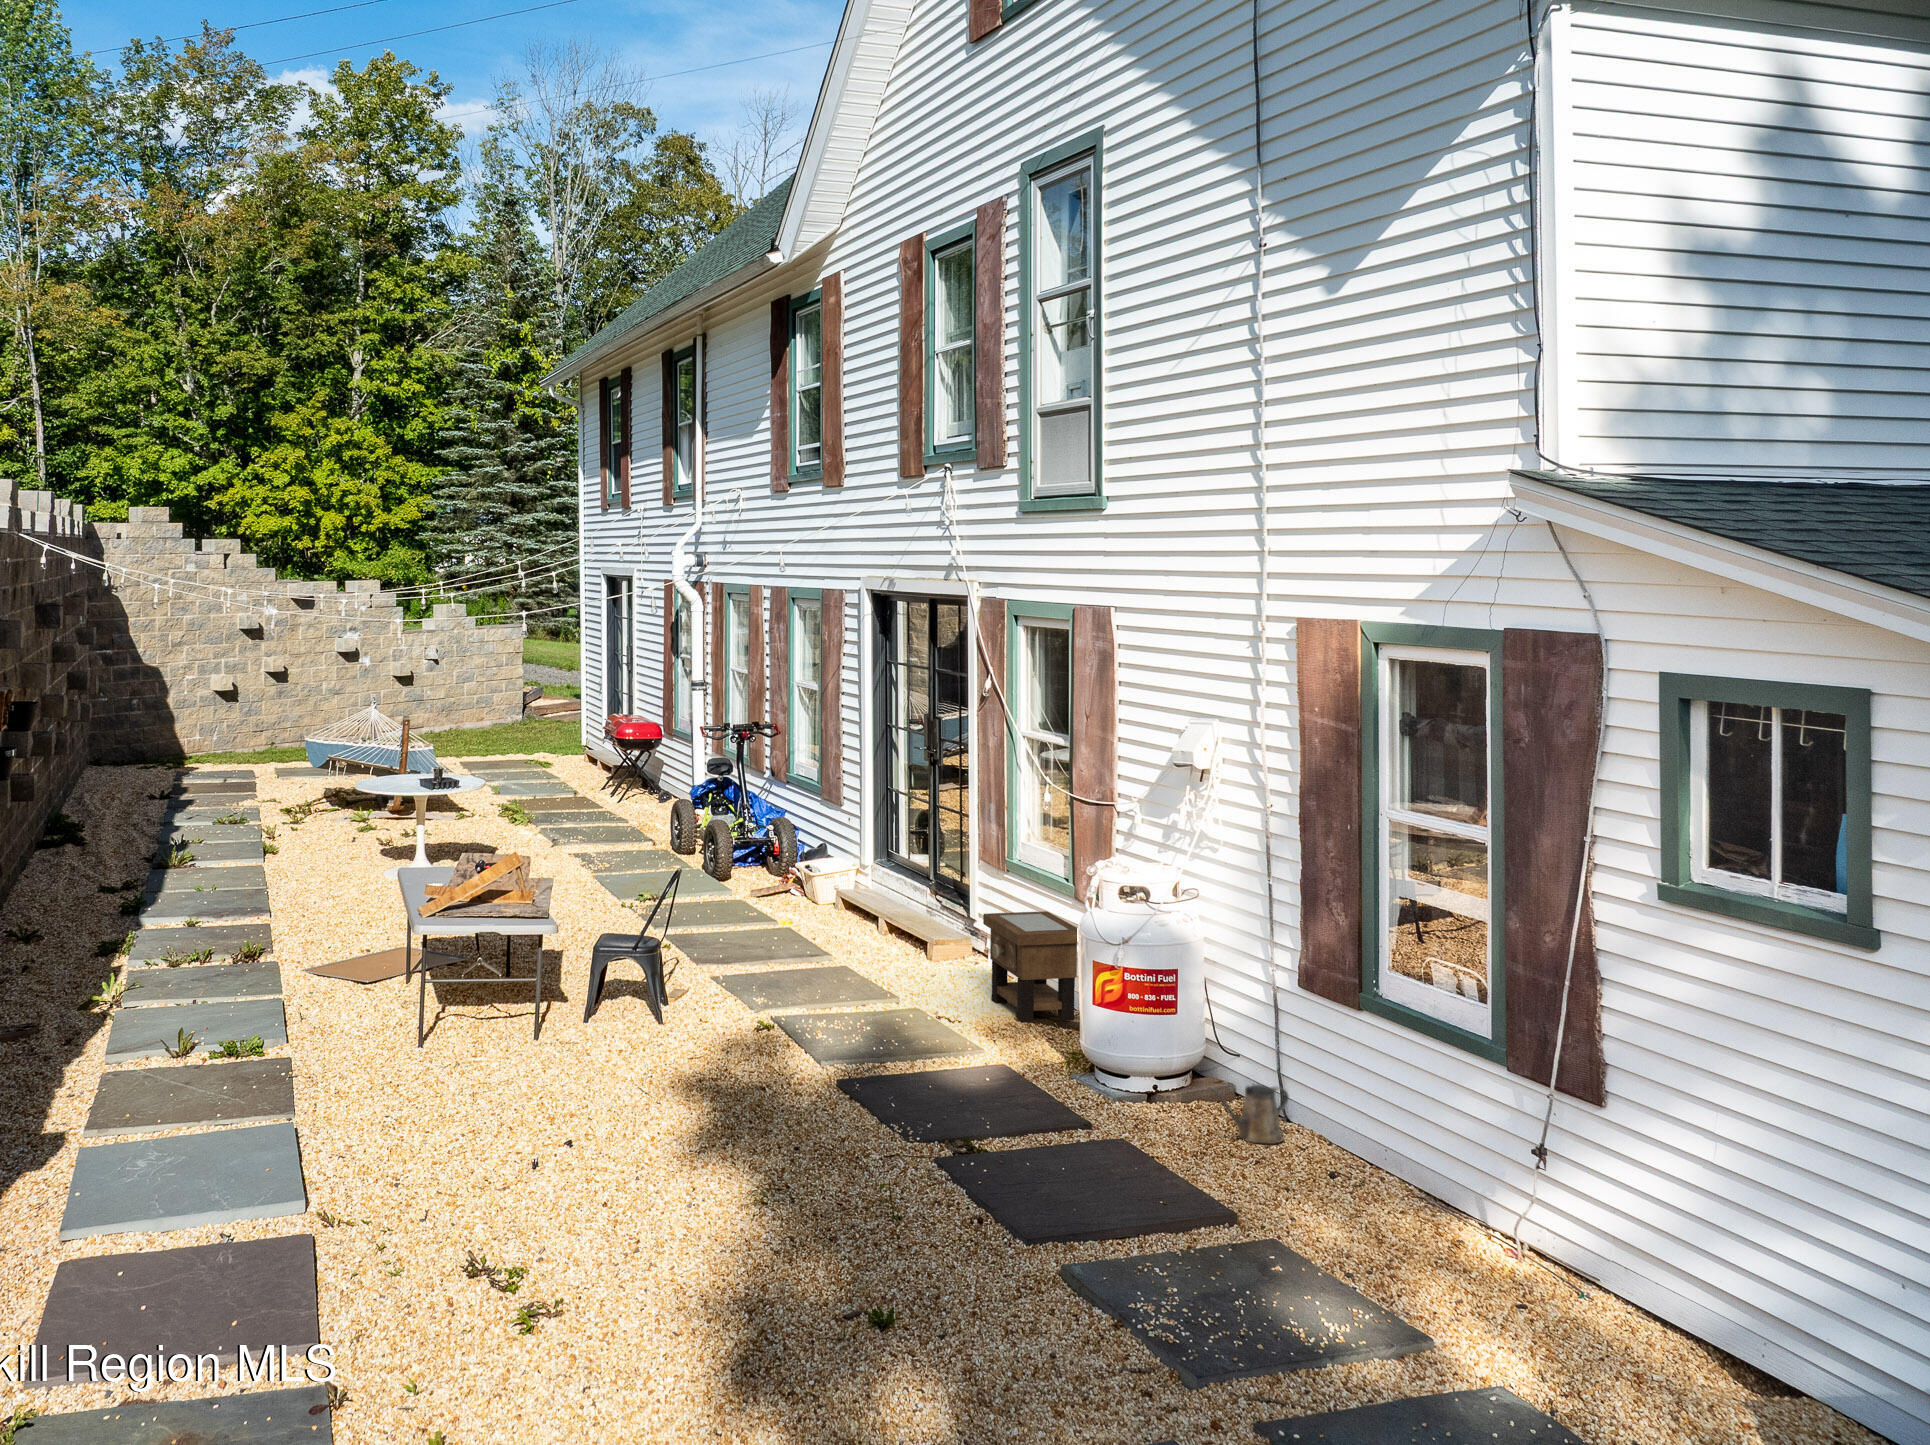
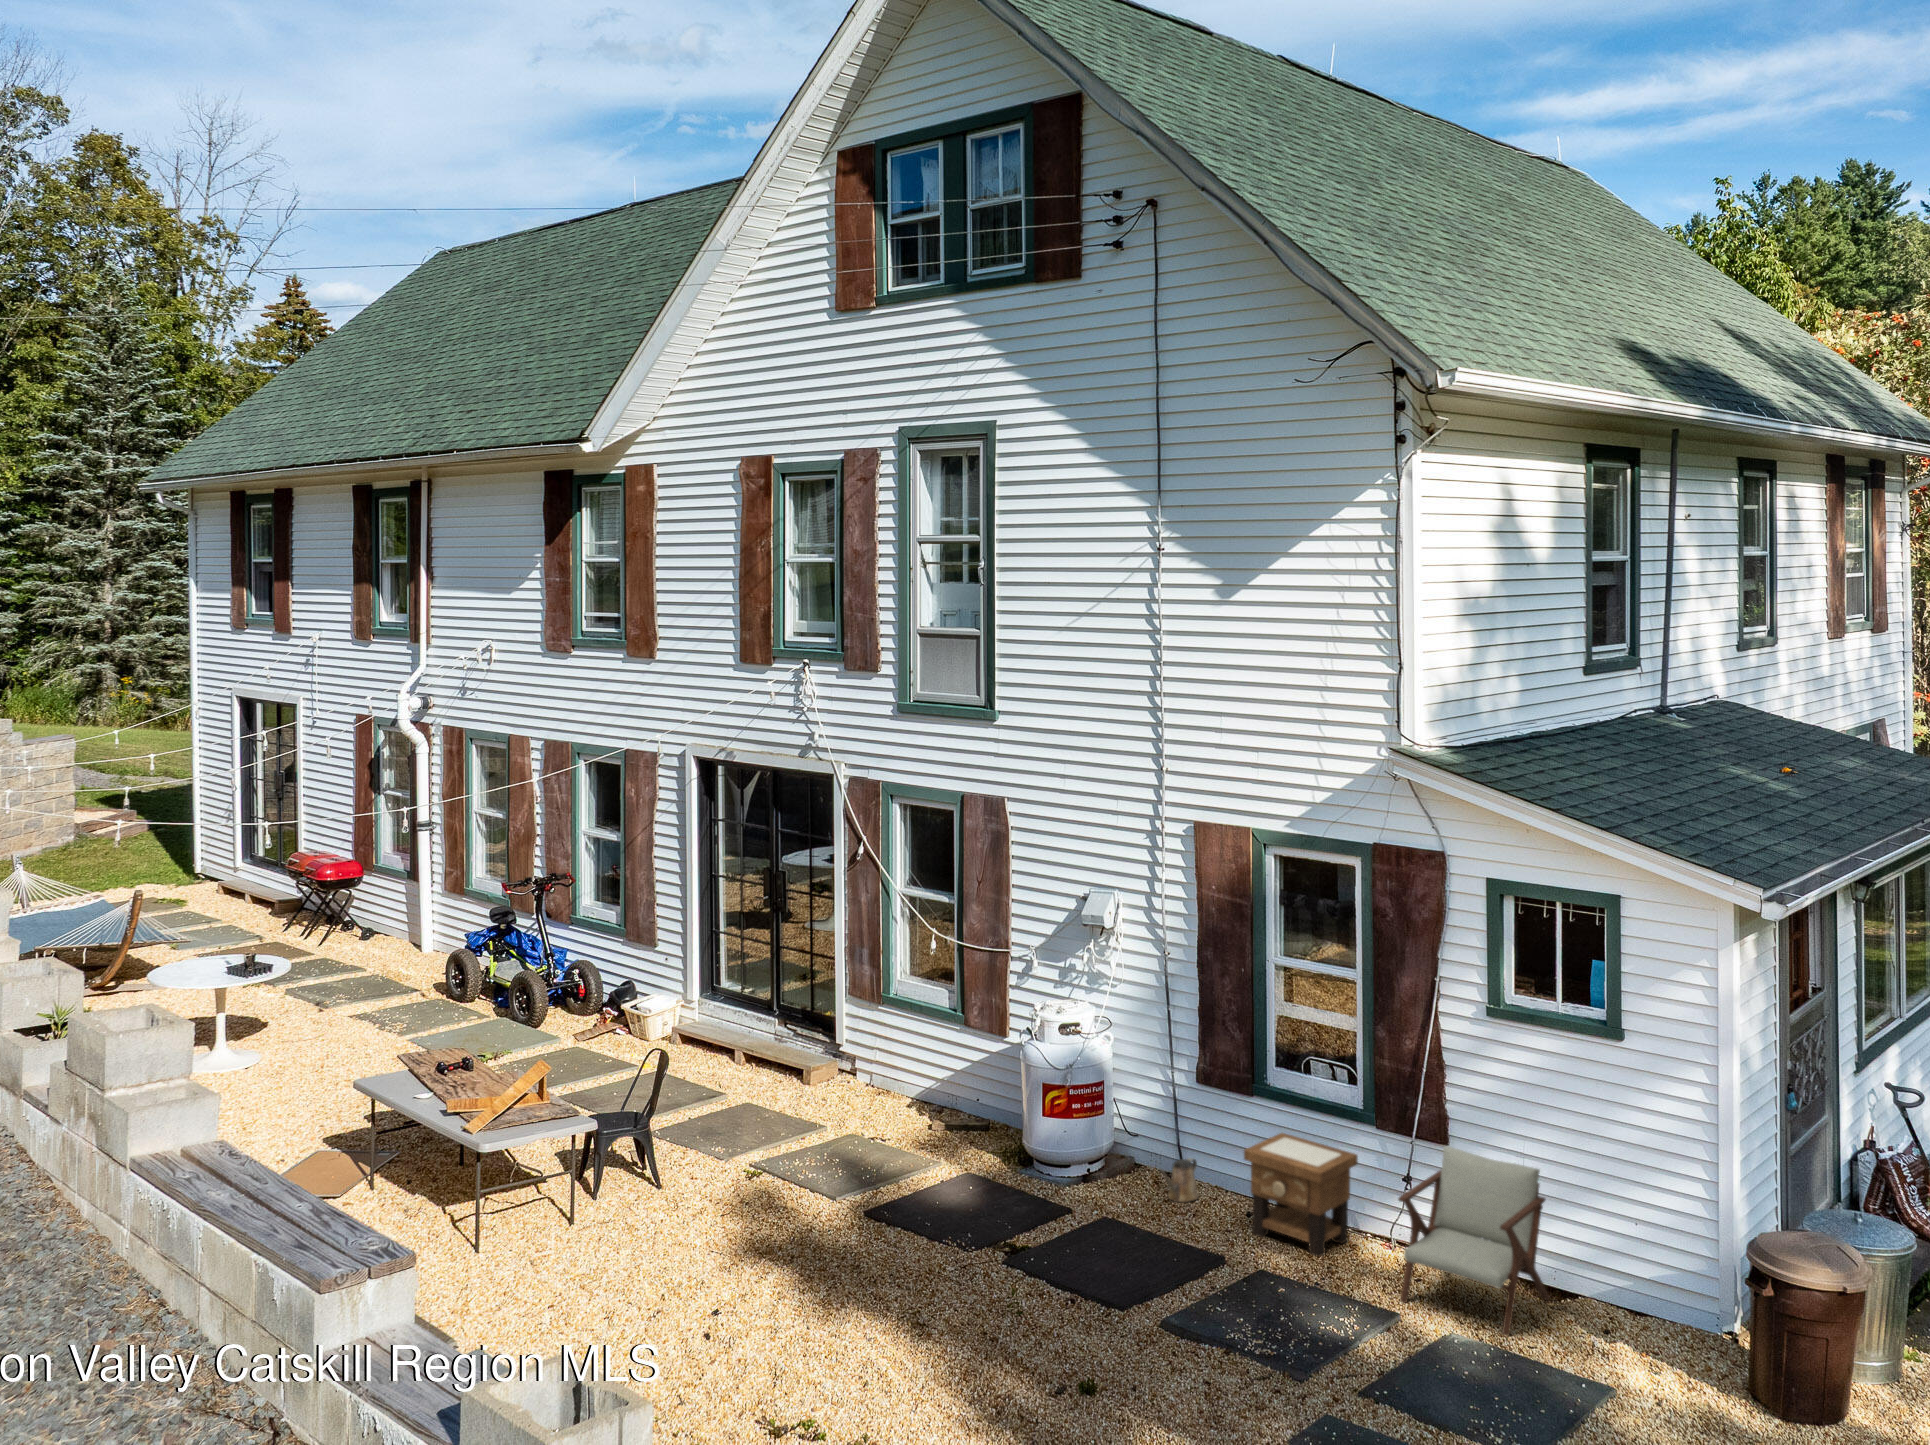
side table: present [983,911,1077,1023] -> present [1244,1133,1358,1257]
lounge chair: none [1459,1103,1753,1419] -> present [1398,1146,1549,1336]

